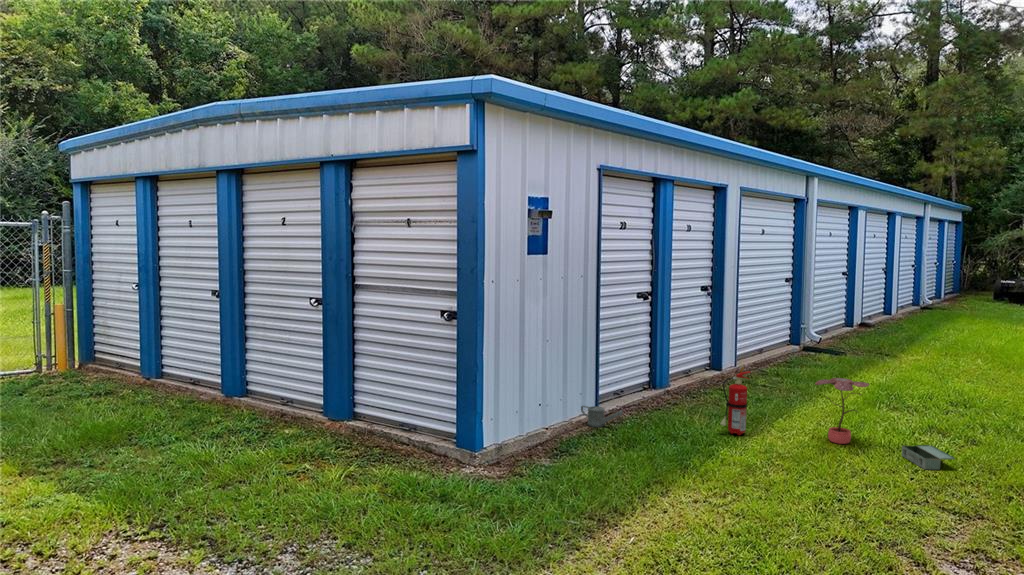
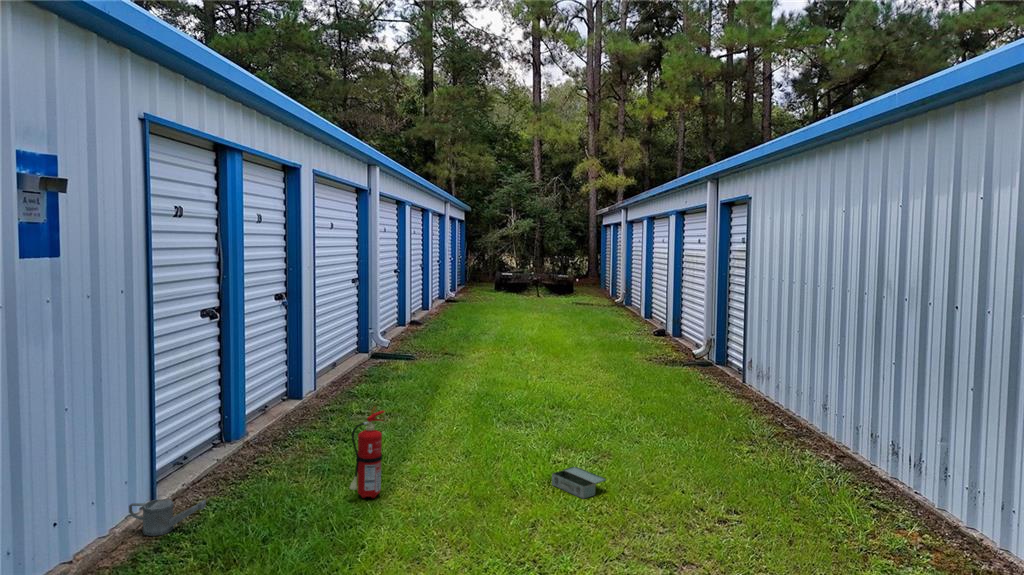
potted plant: present [815,378,869,444] -> none [458,403,514,483]

